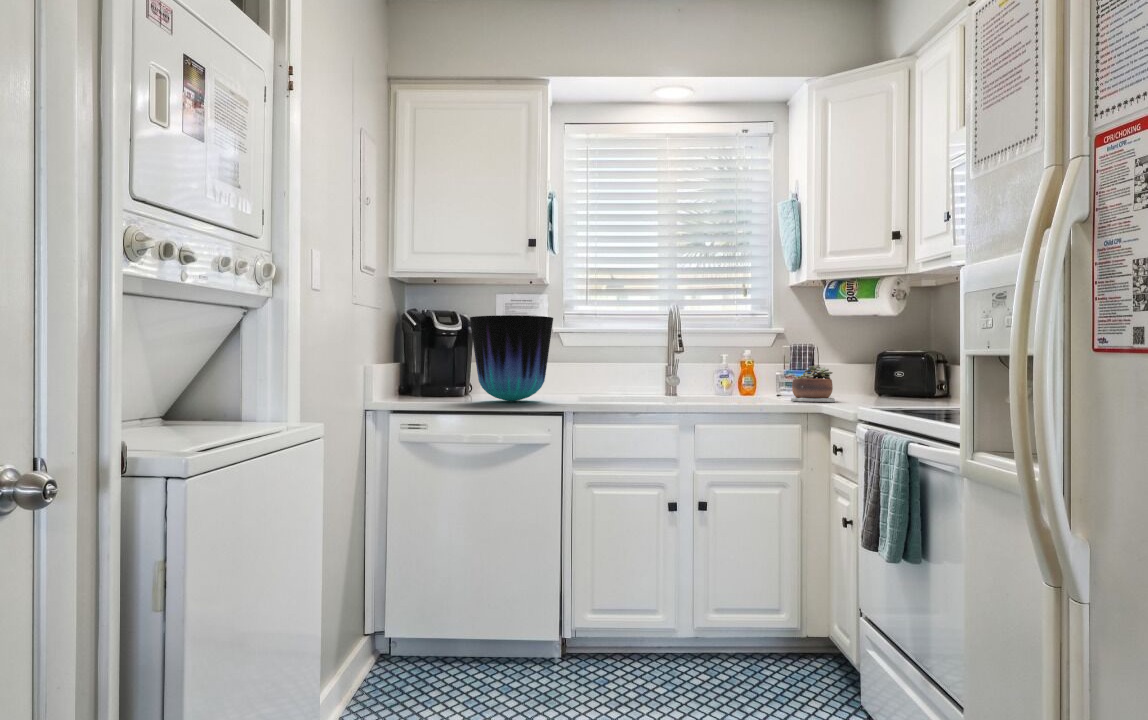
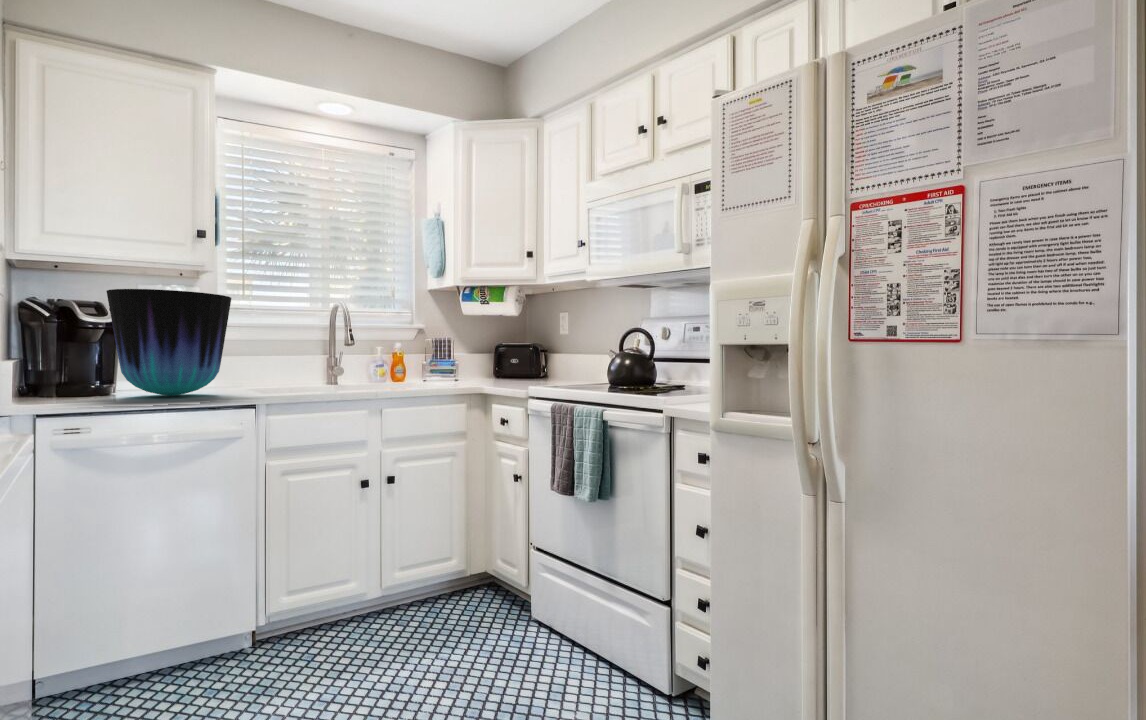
succulent plant: present [791,365,835,402] -> none [452,354,492,385]

